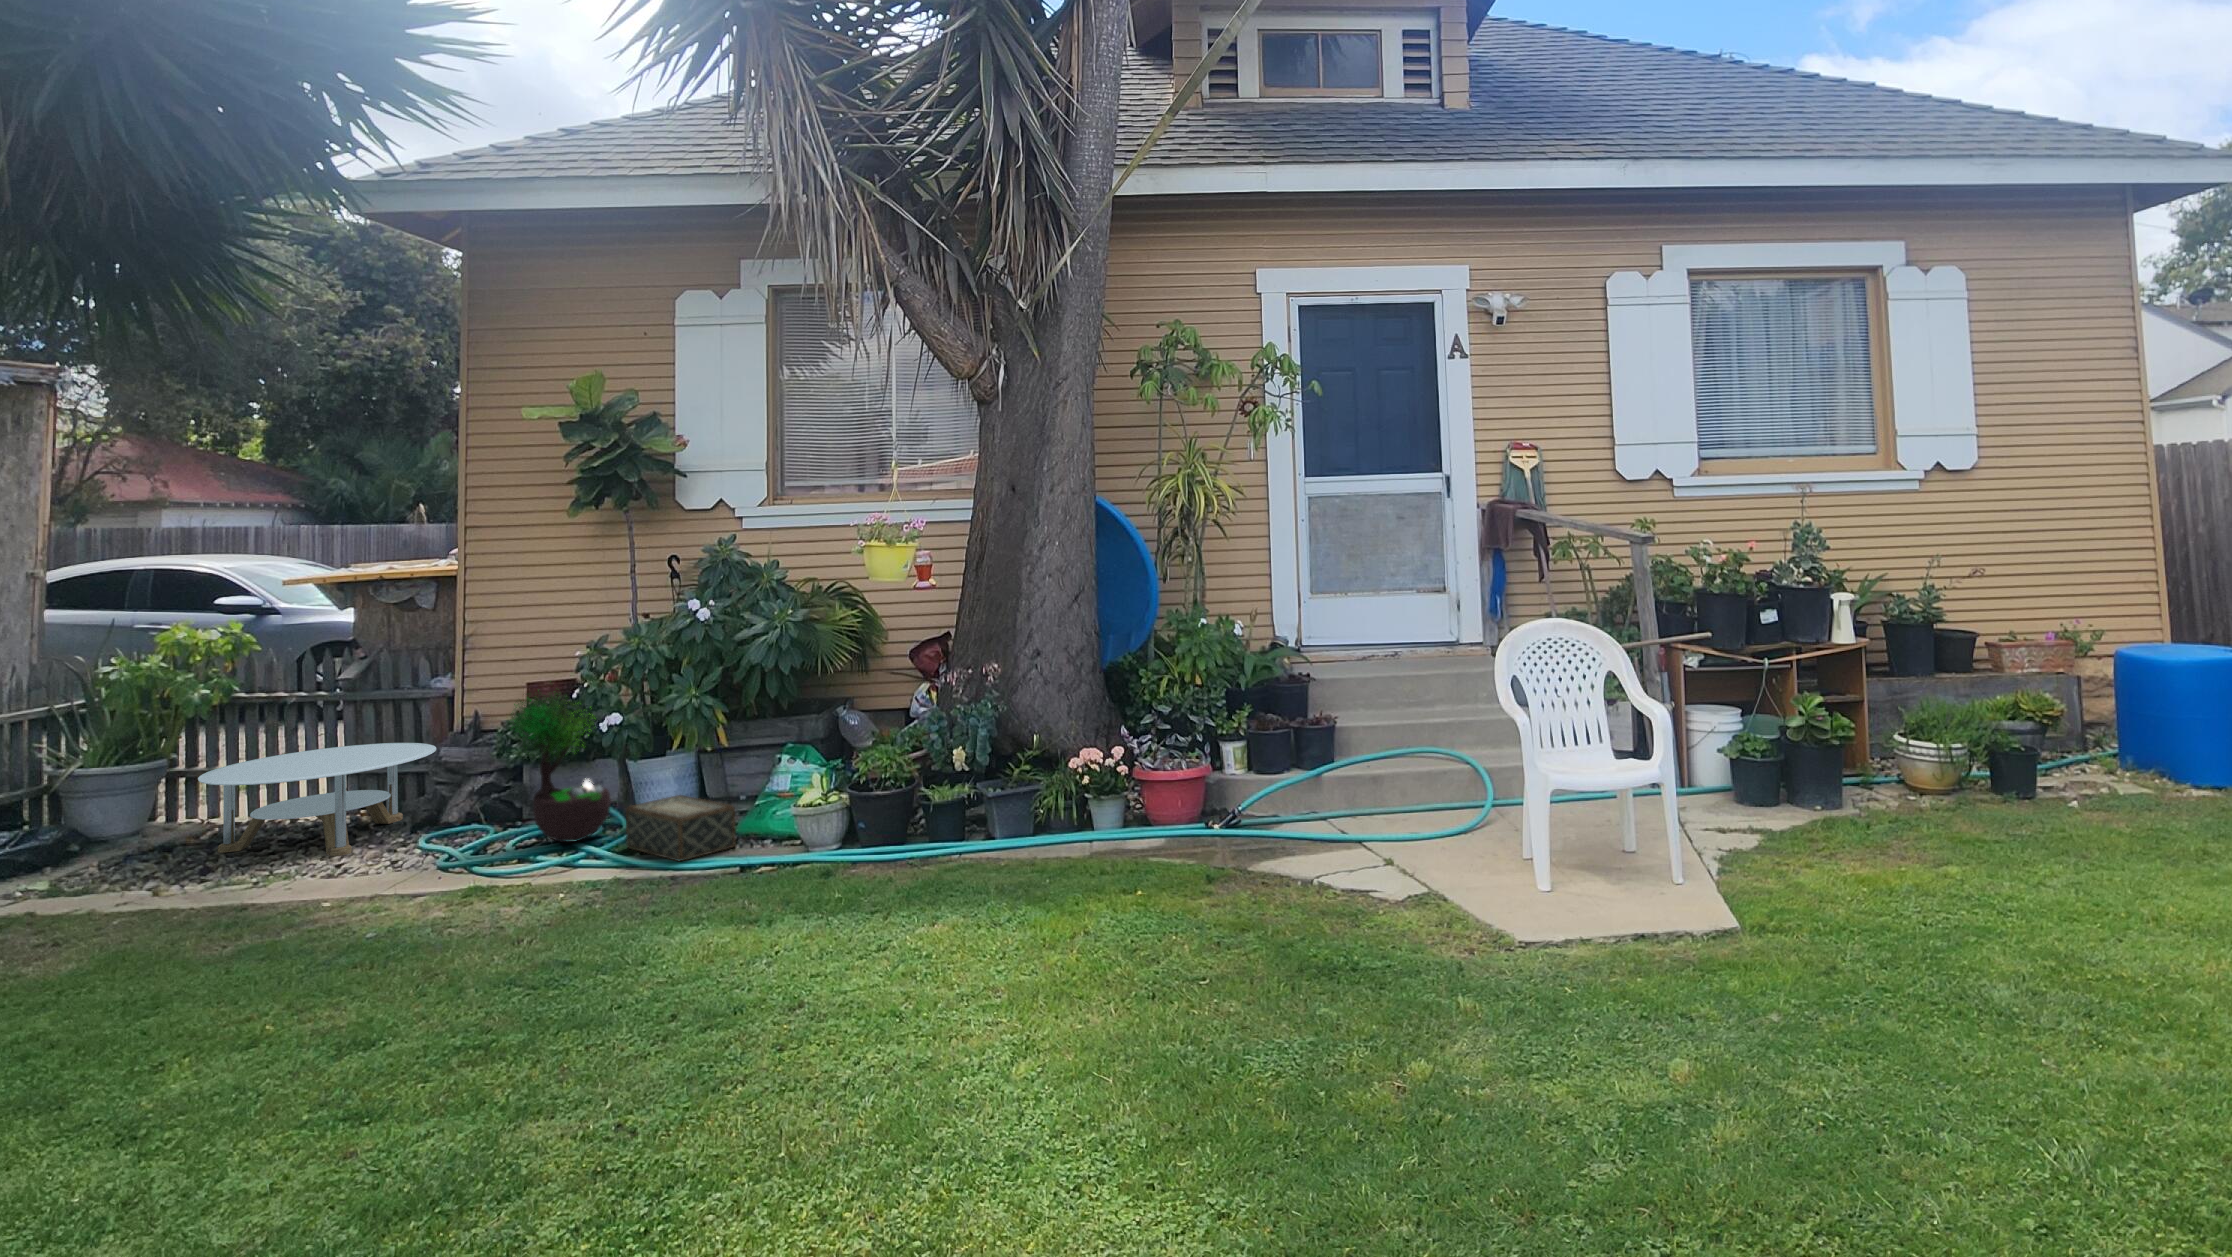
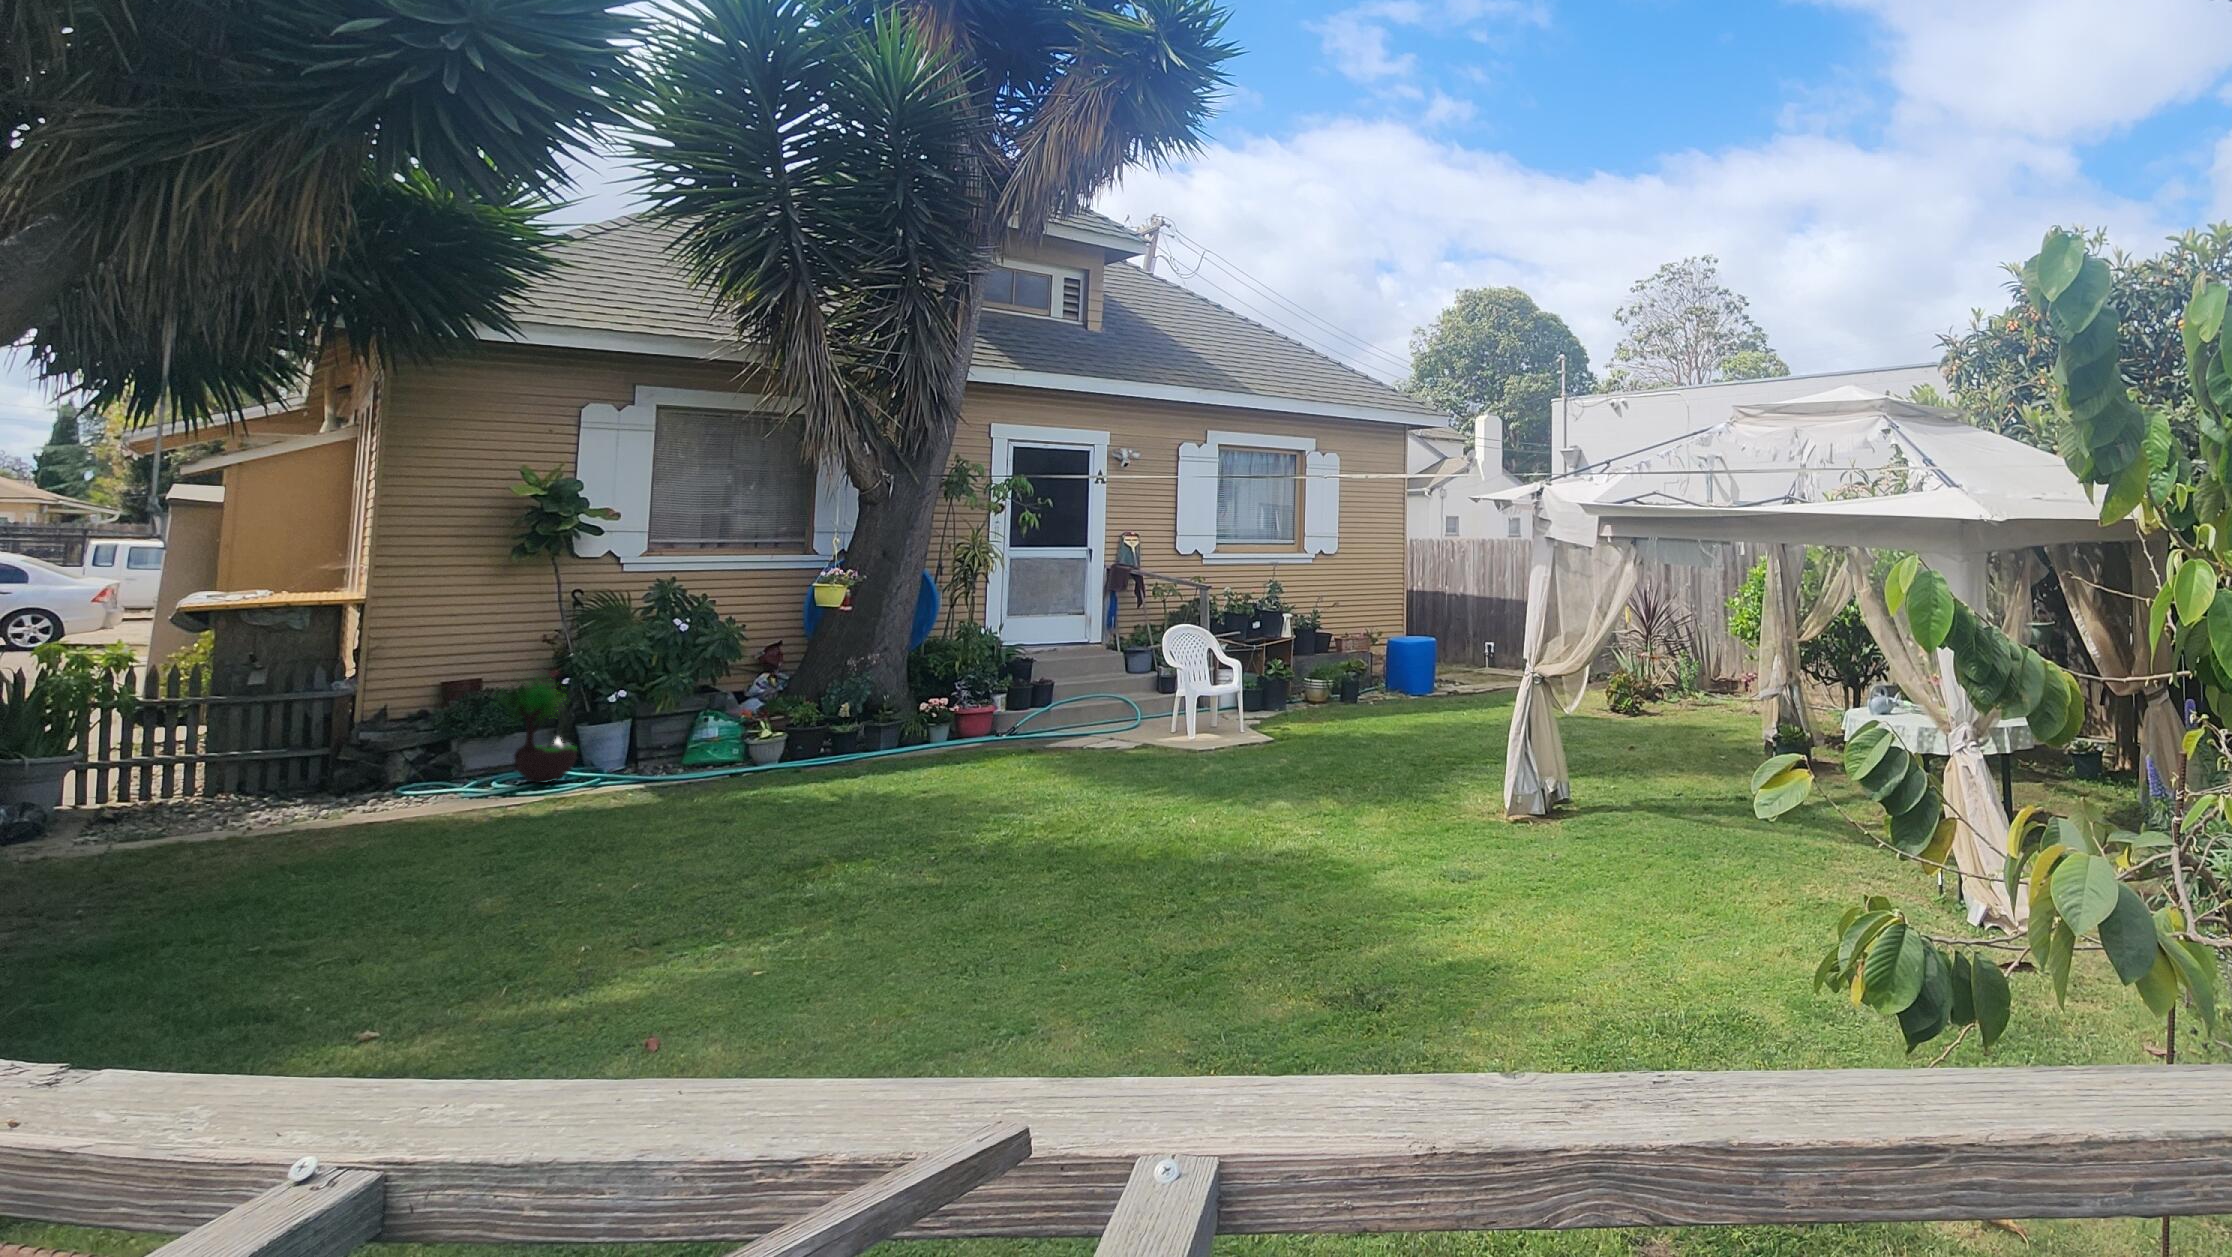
round table: present [198,743,436,856] -> none [149,730,370,821]
woven basket: present [626,795,736,861] -> none [613,744,708,779]

